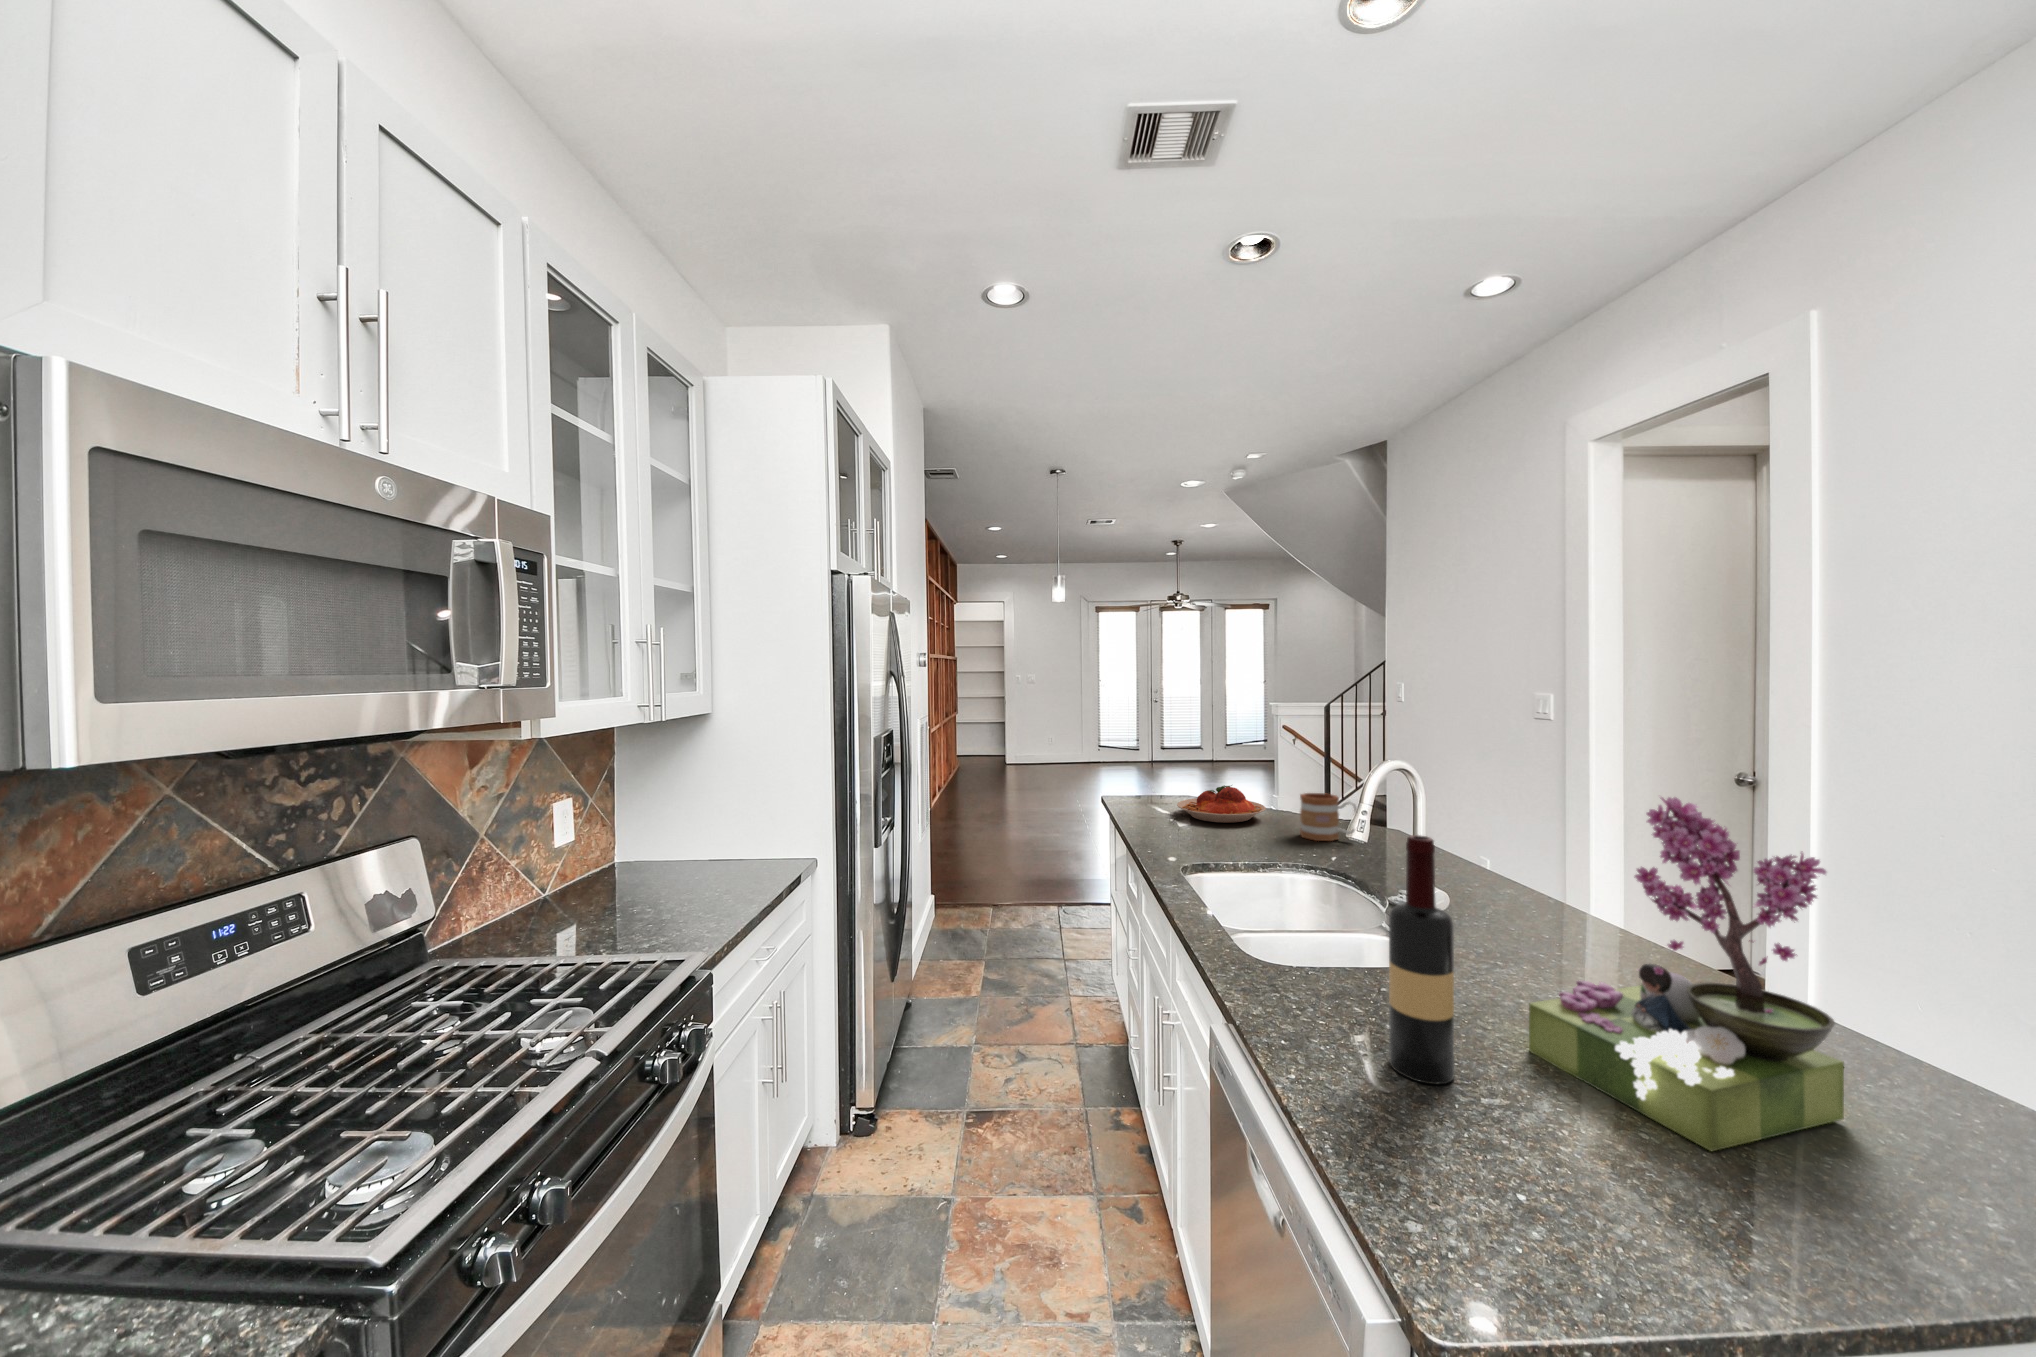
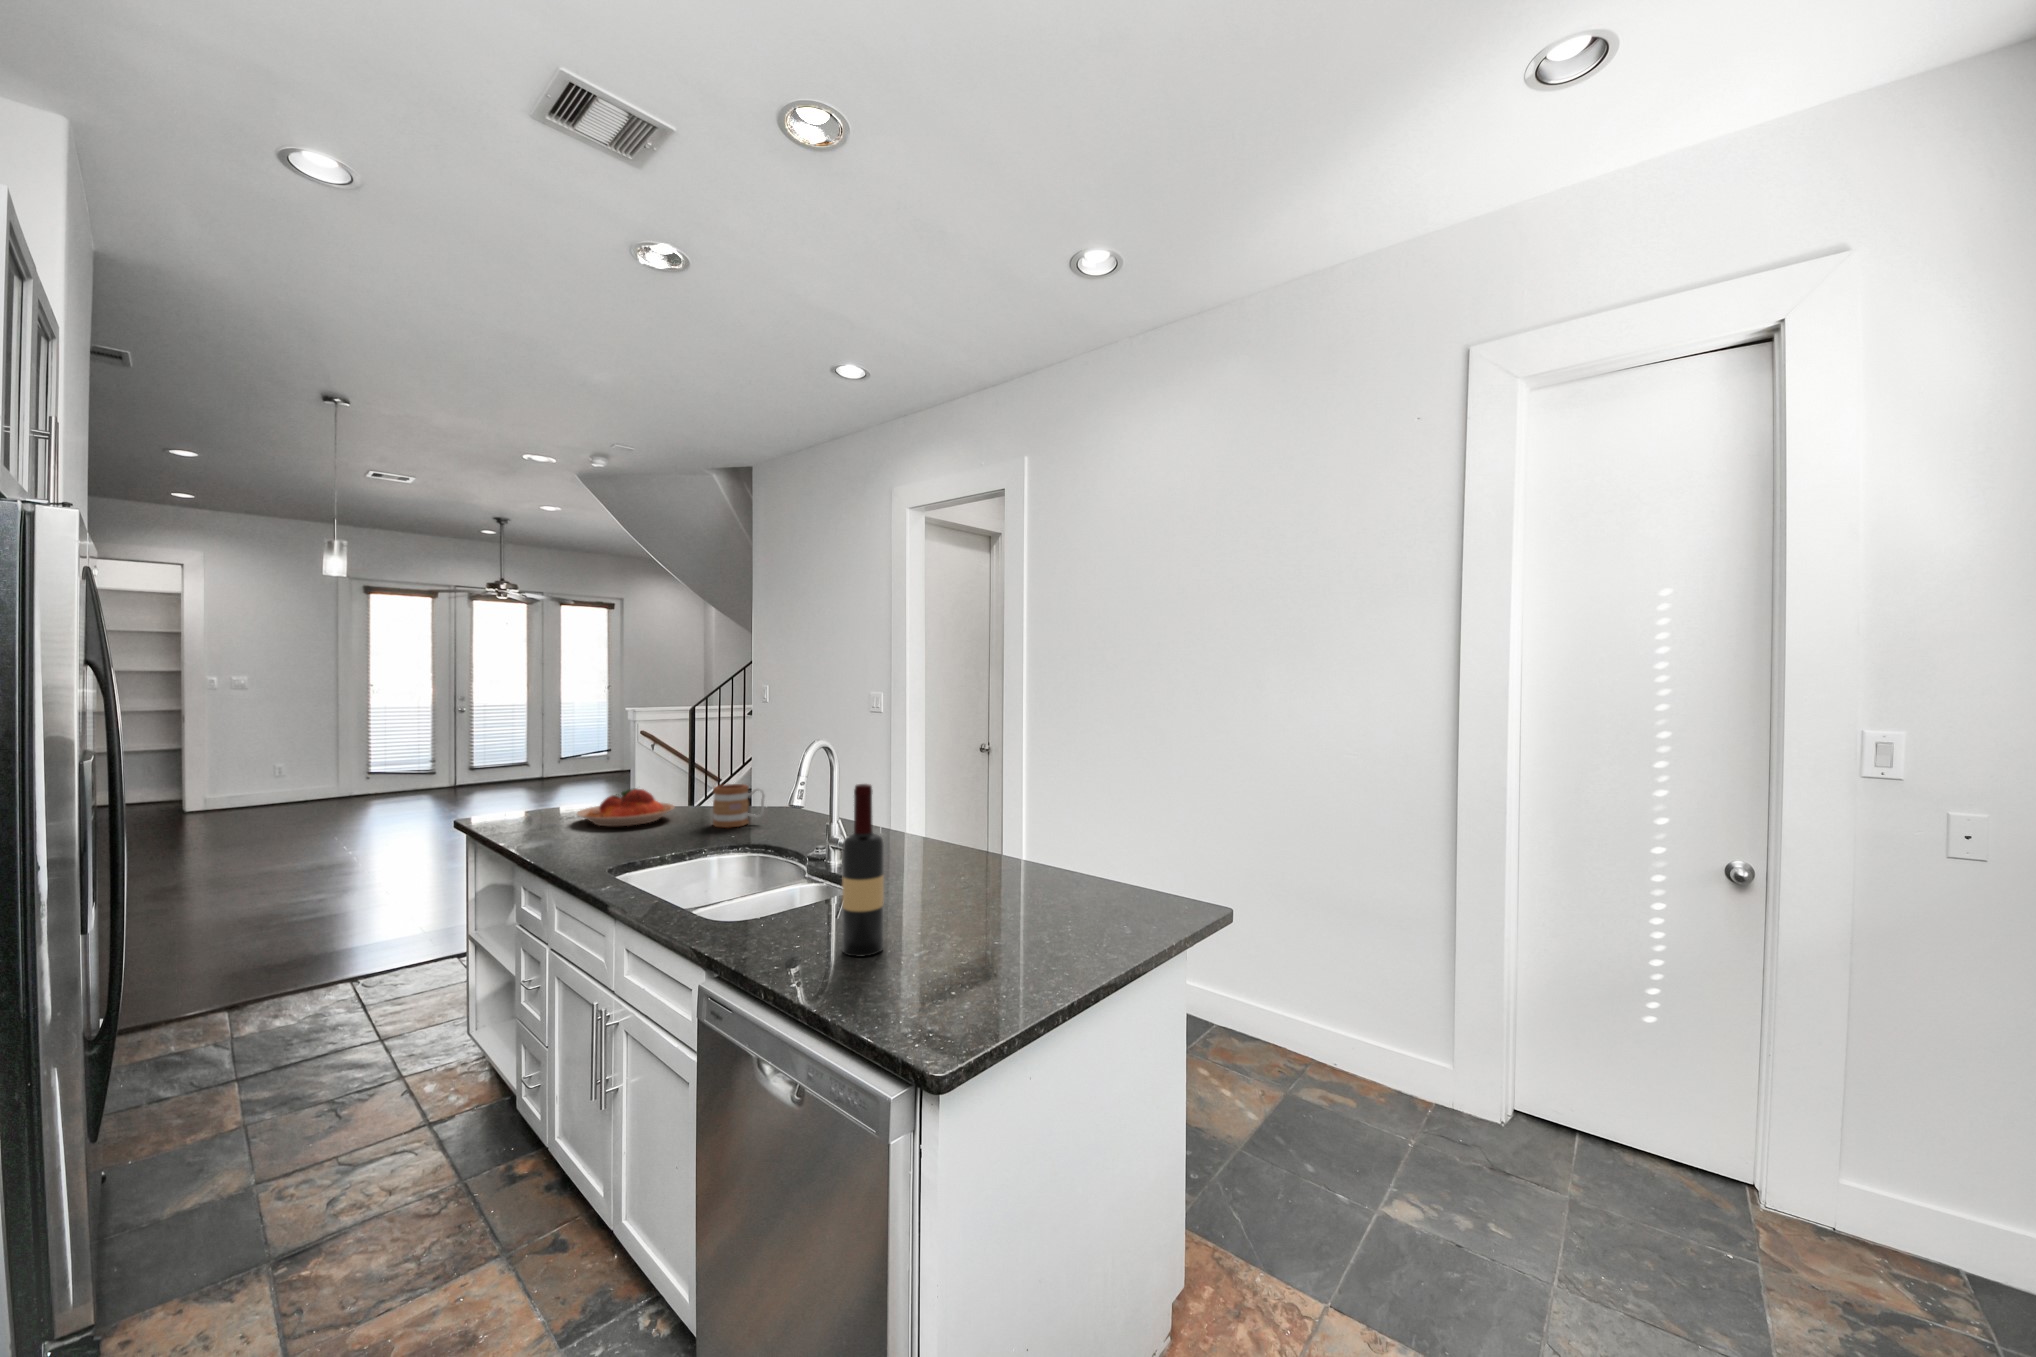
flower arrangement: present [1529,797,1844,1151] -> none [919,744,1057,941]

